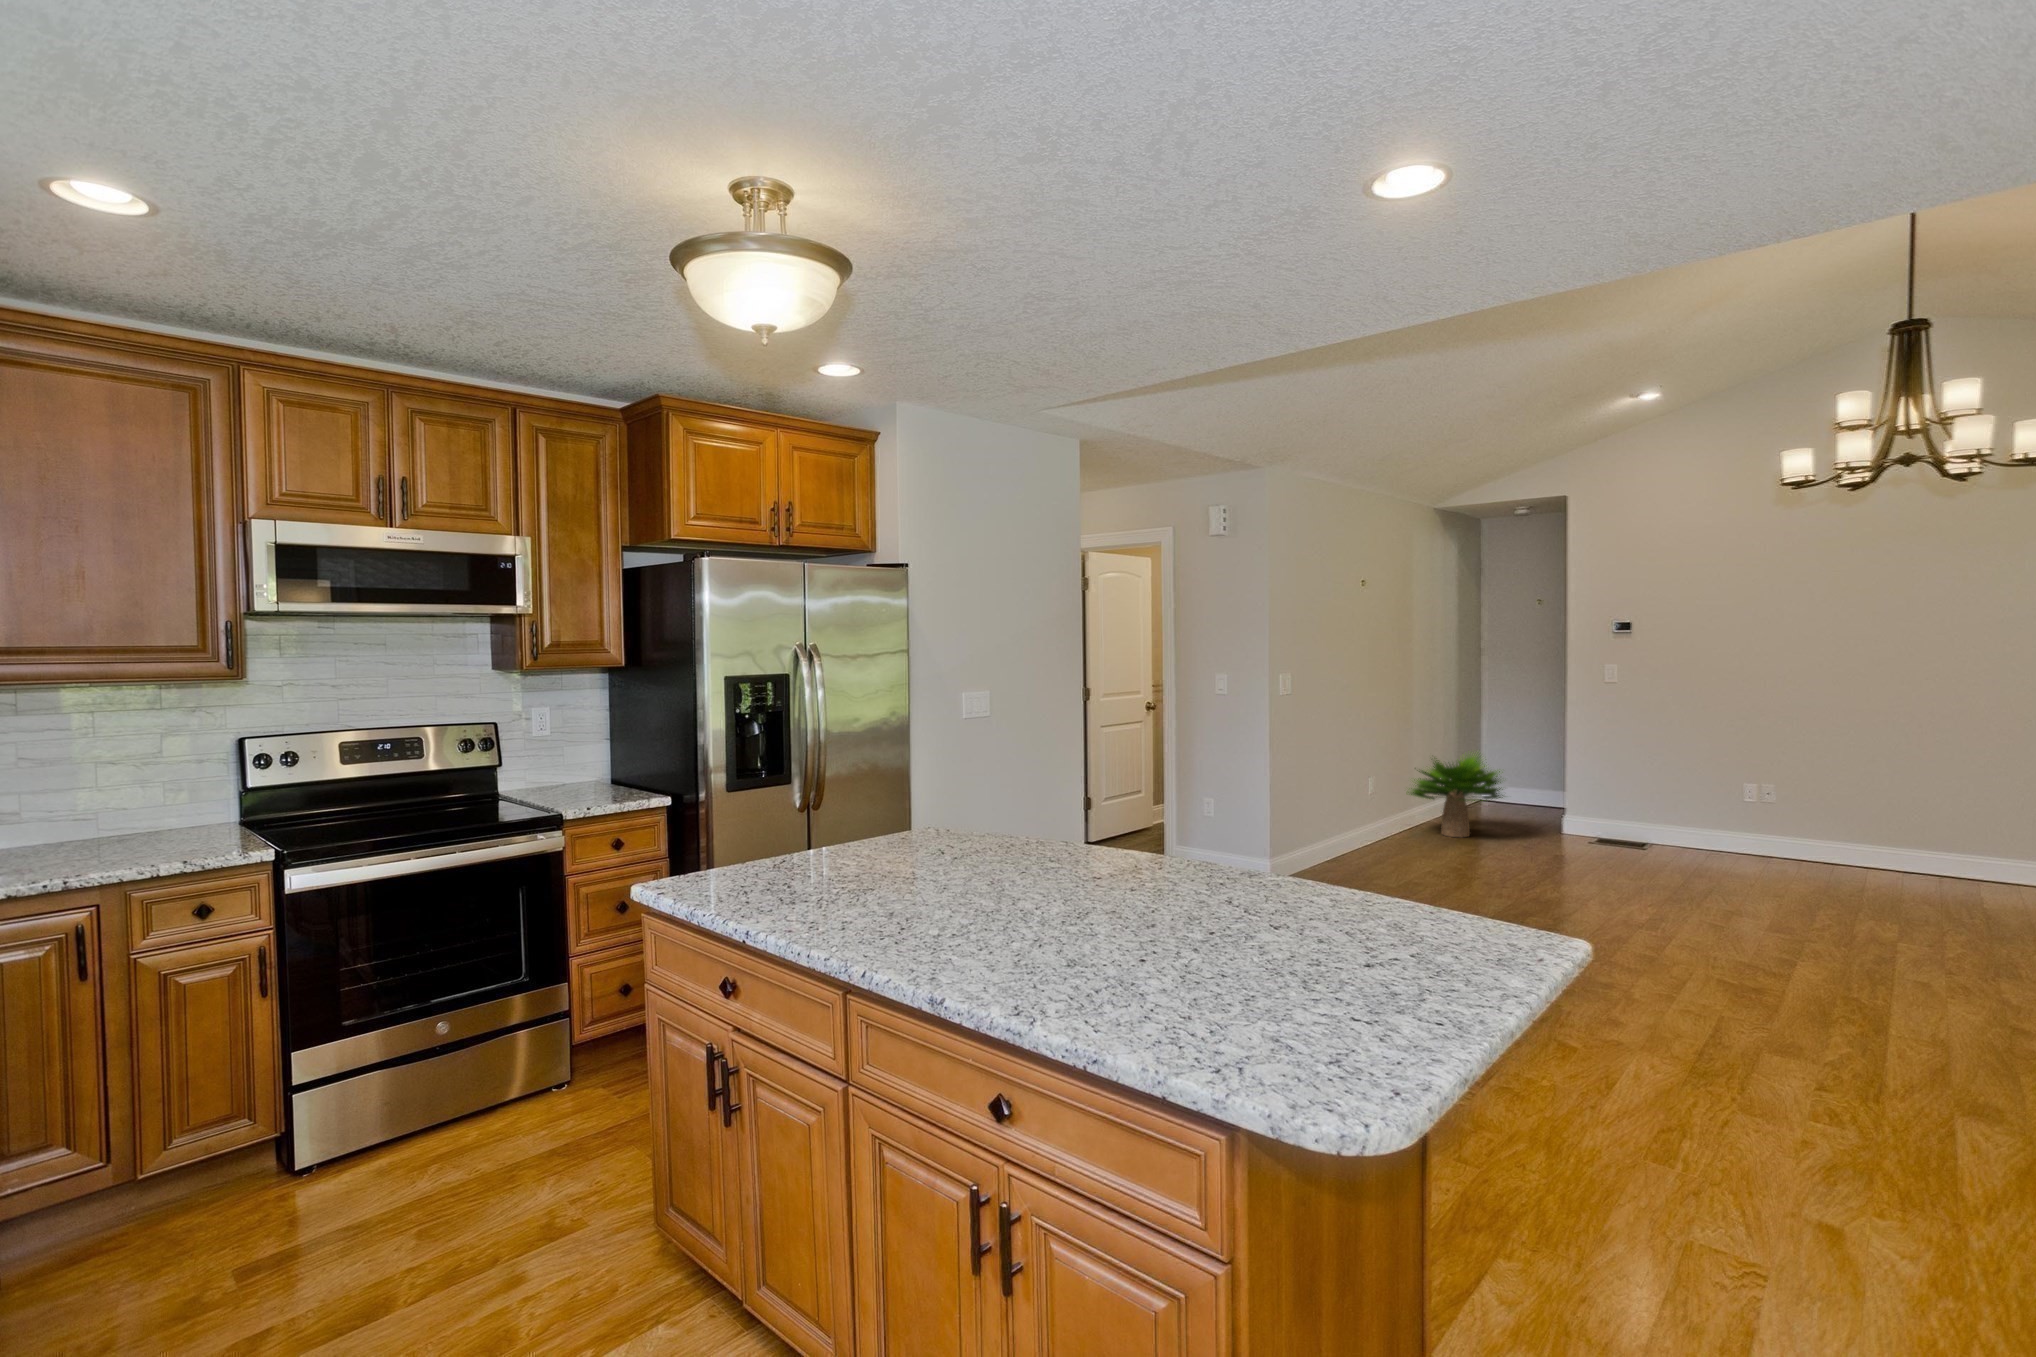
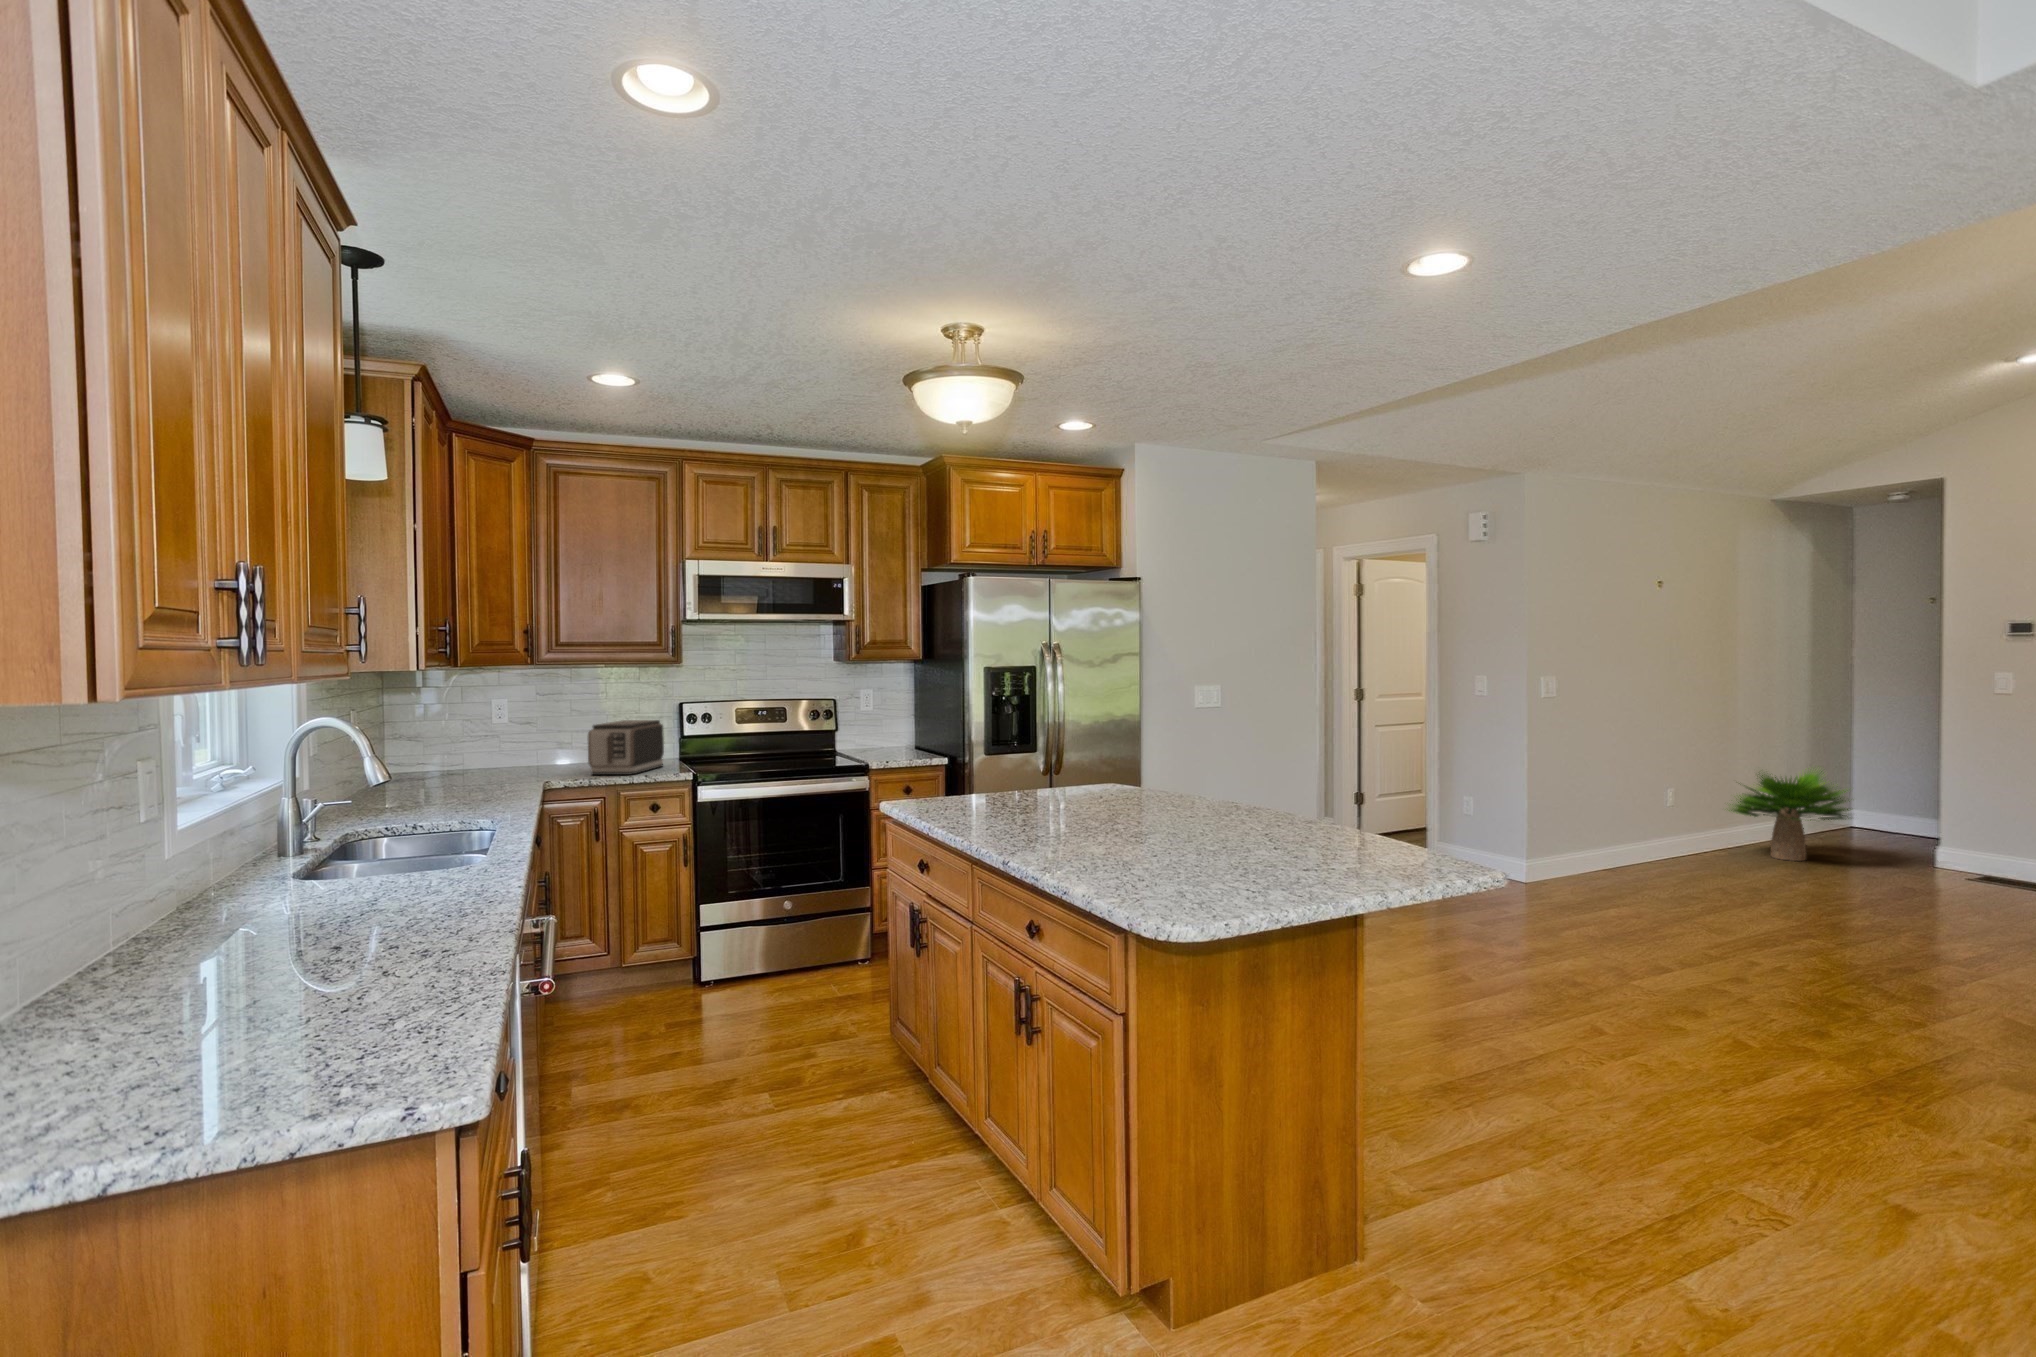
toaster: none [60,766,210,865] -> present [588,720,664,775]

